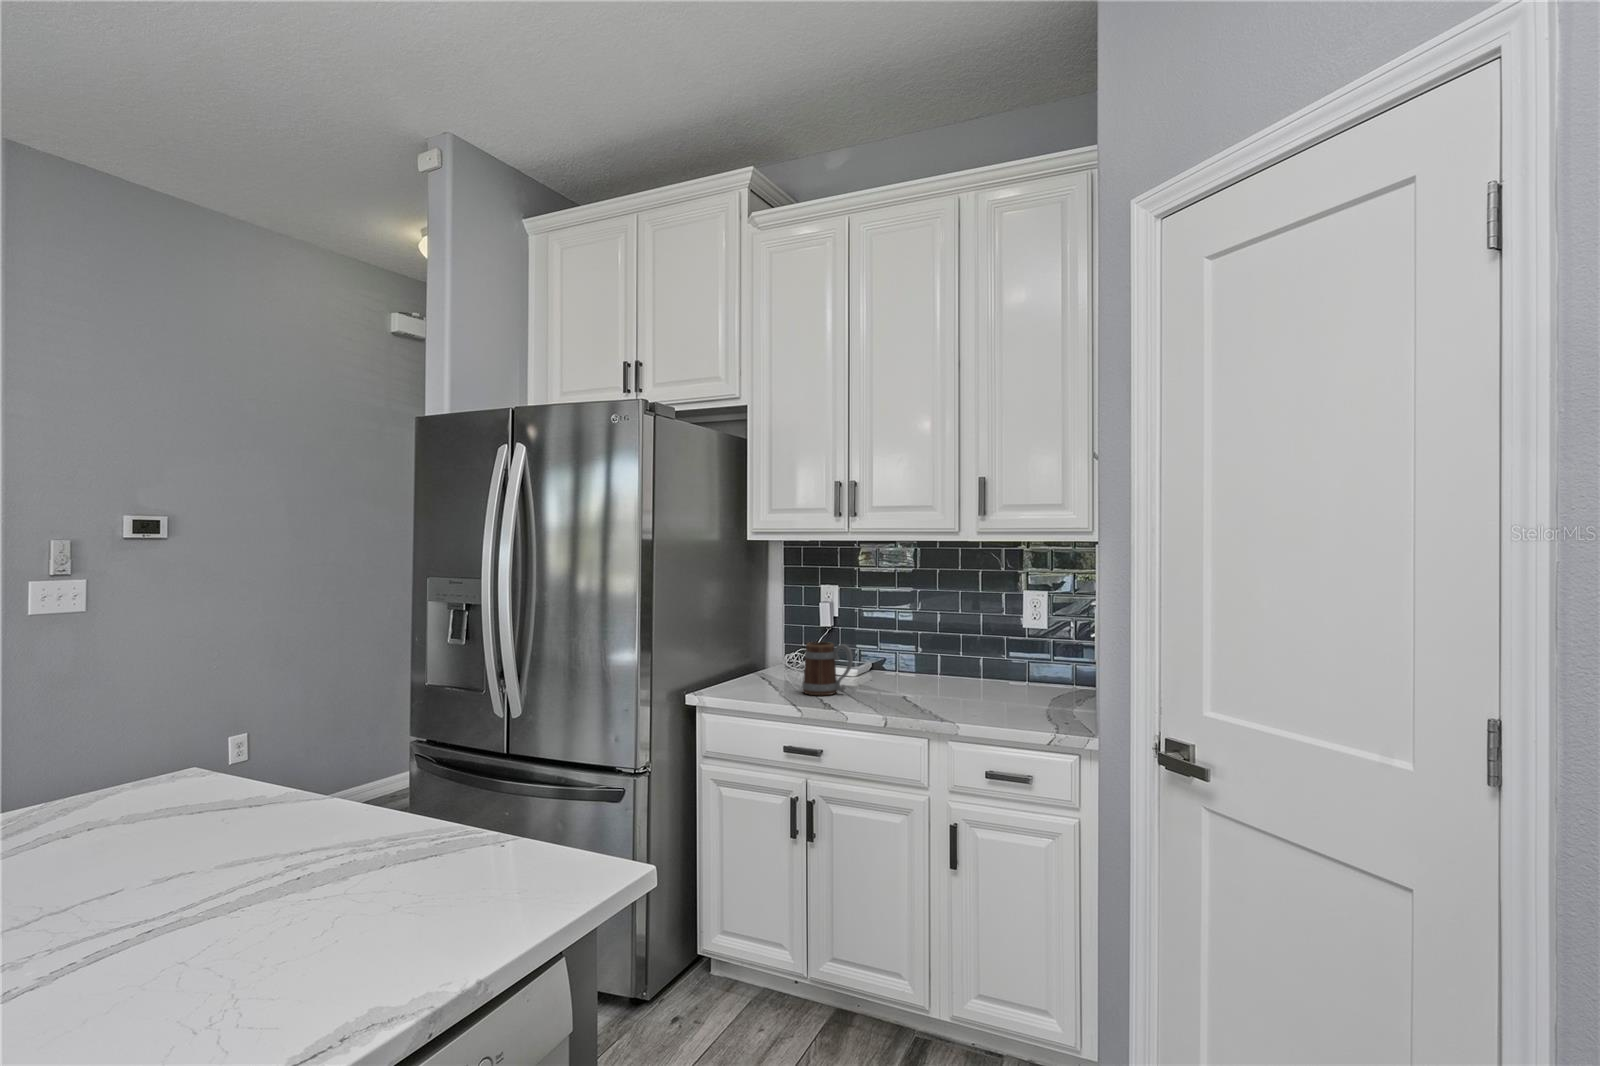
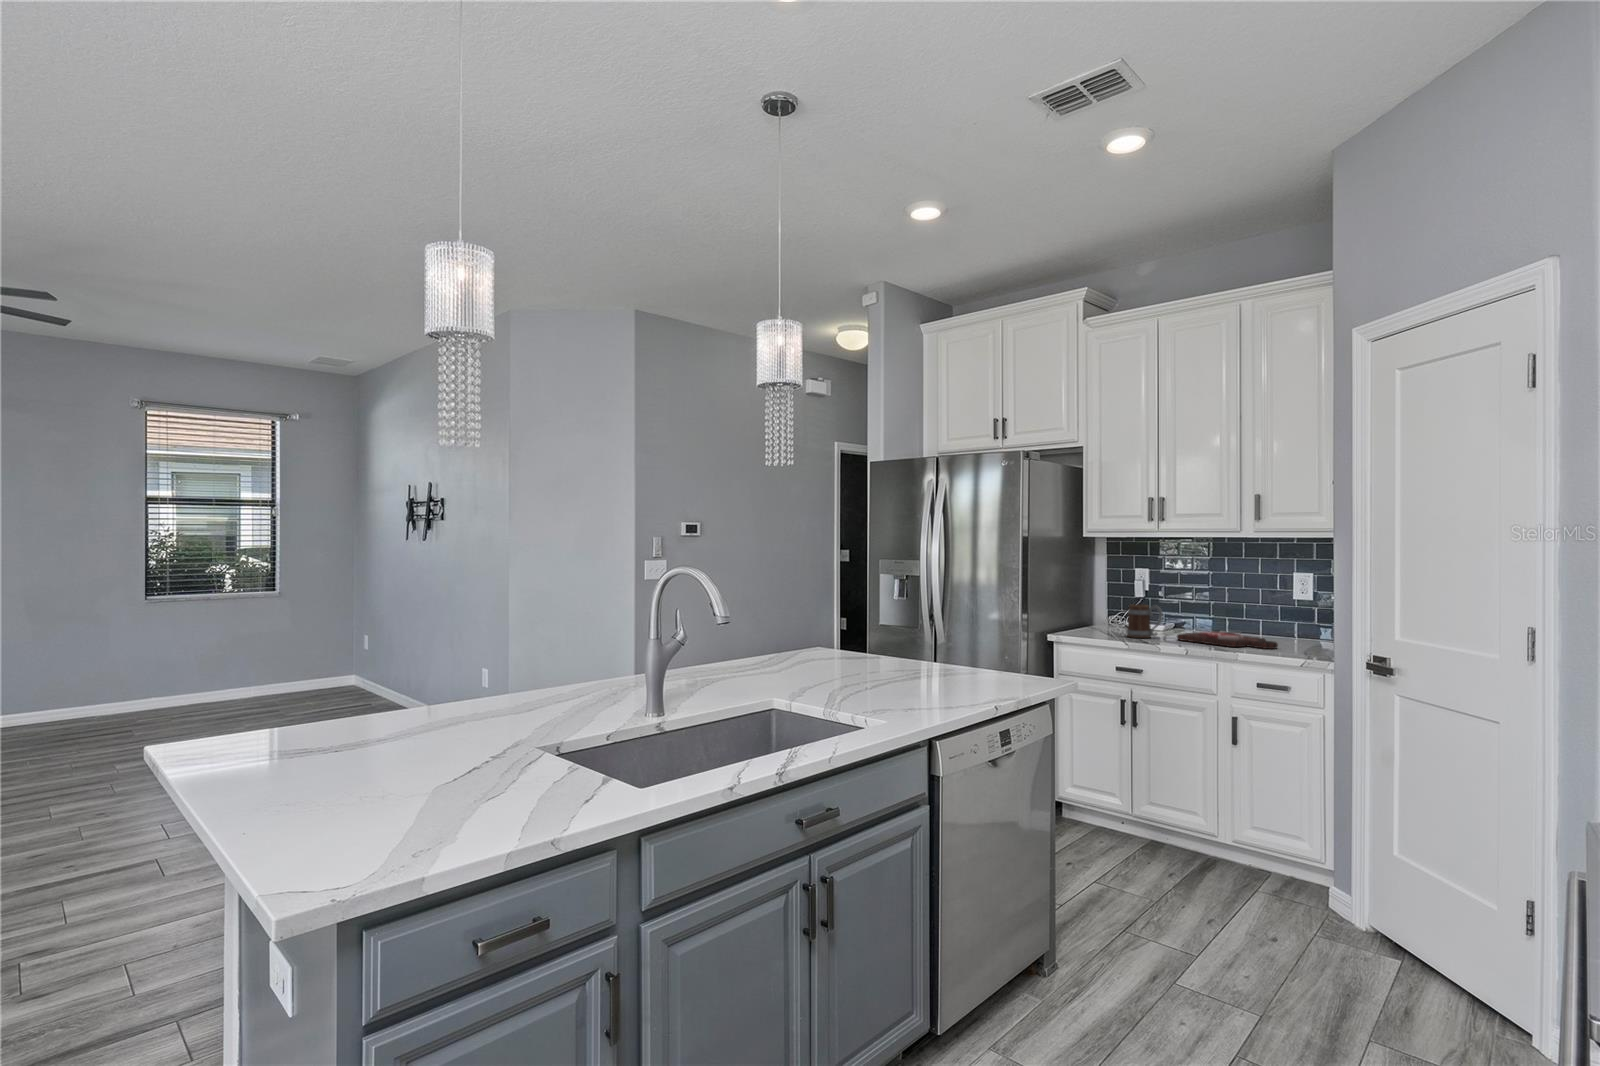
cutting board: none [872,679,1012,712] -> present [1177,631,1278,649]

